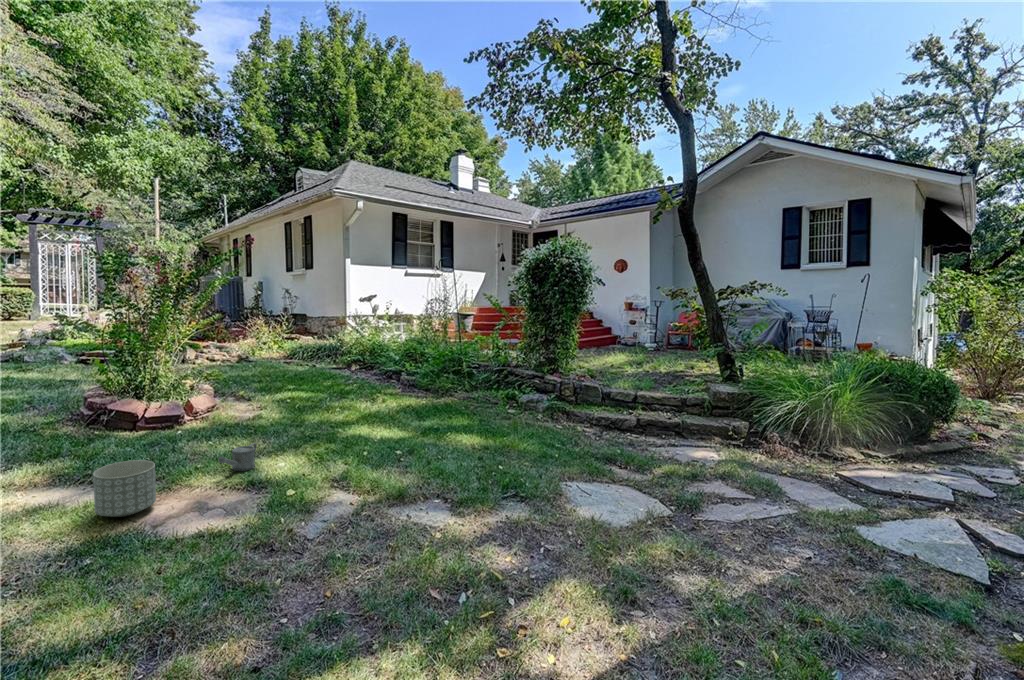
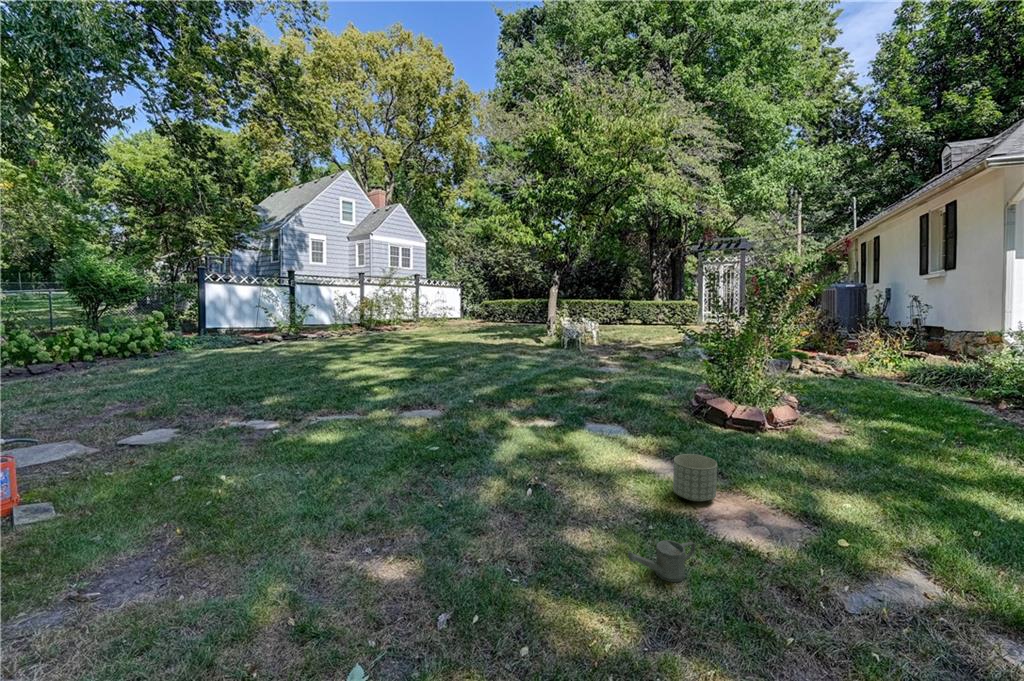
watering can: present [219,443,257,471] -> present [628,540,695,582]

